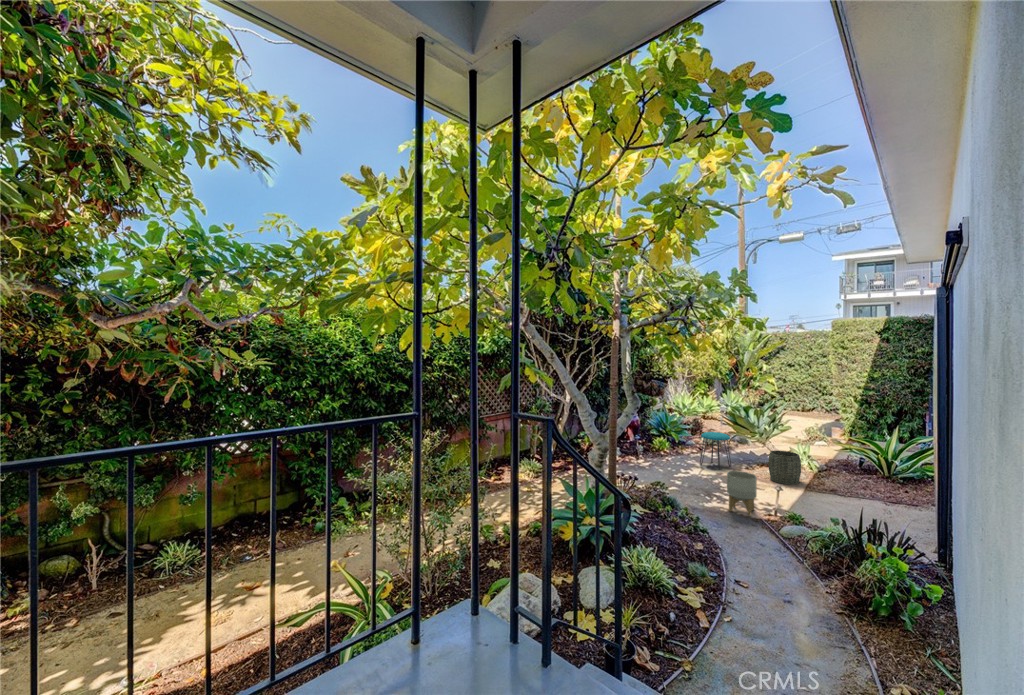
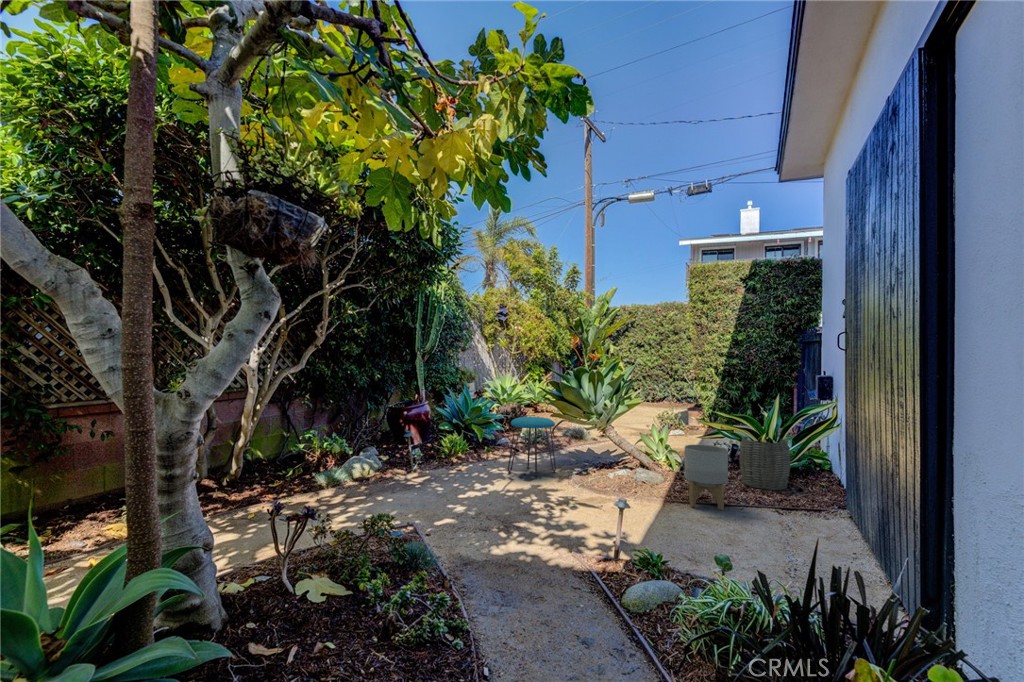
woven basket: present [768,451,801,485] -> present [740,437,790,490]
planter: present [727,471,757,516] -> present [684,444,728,510]

